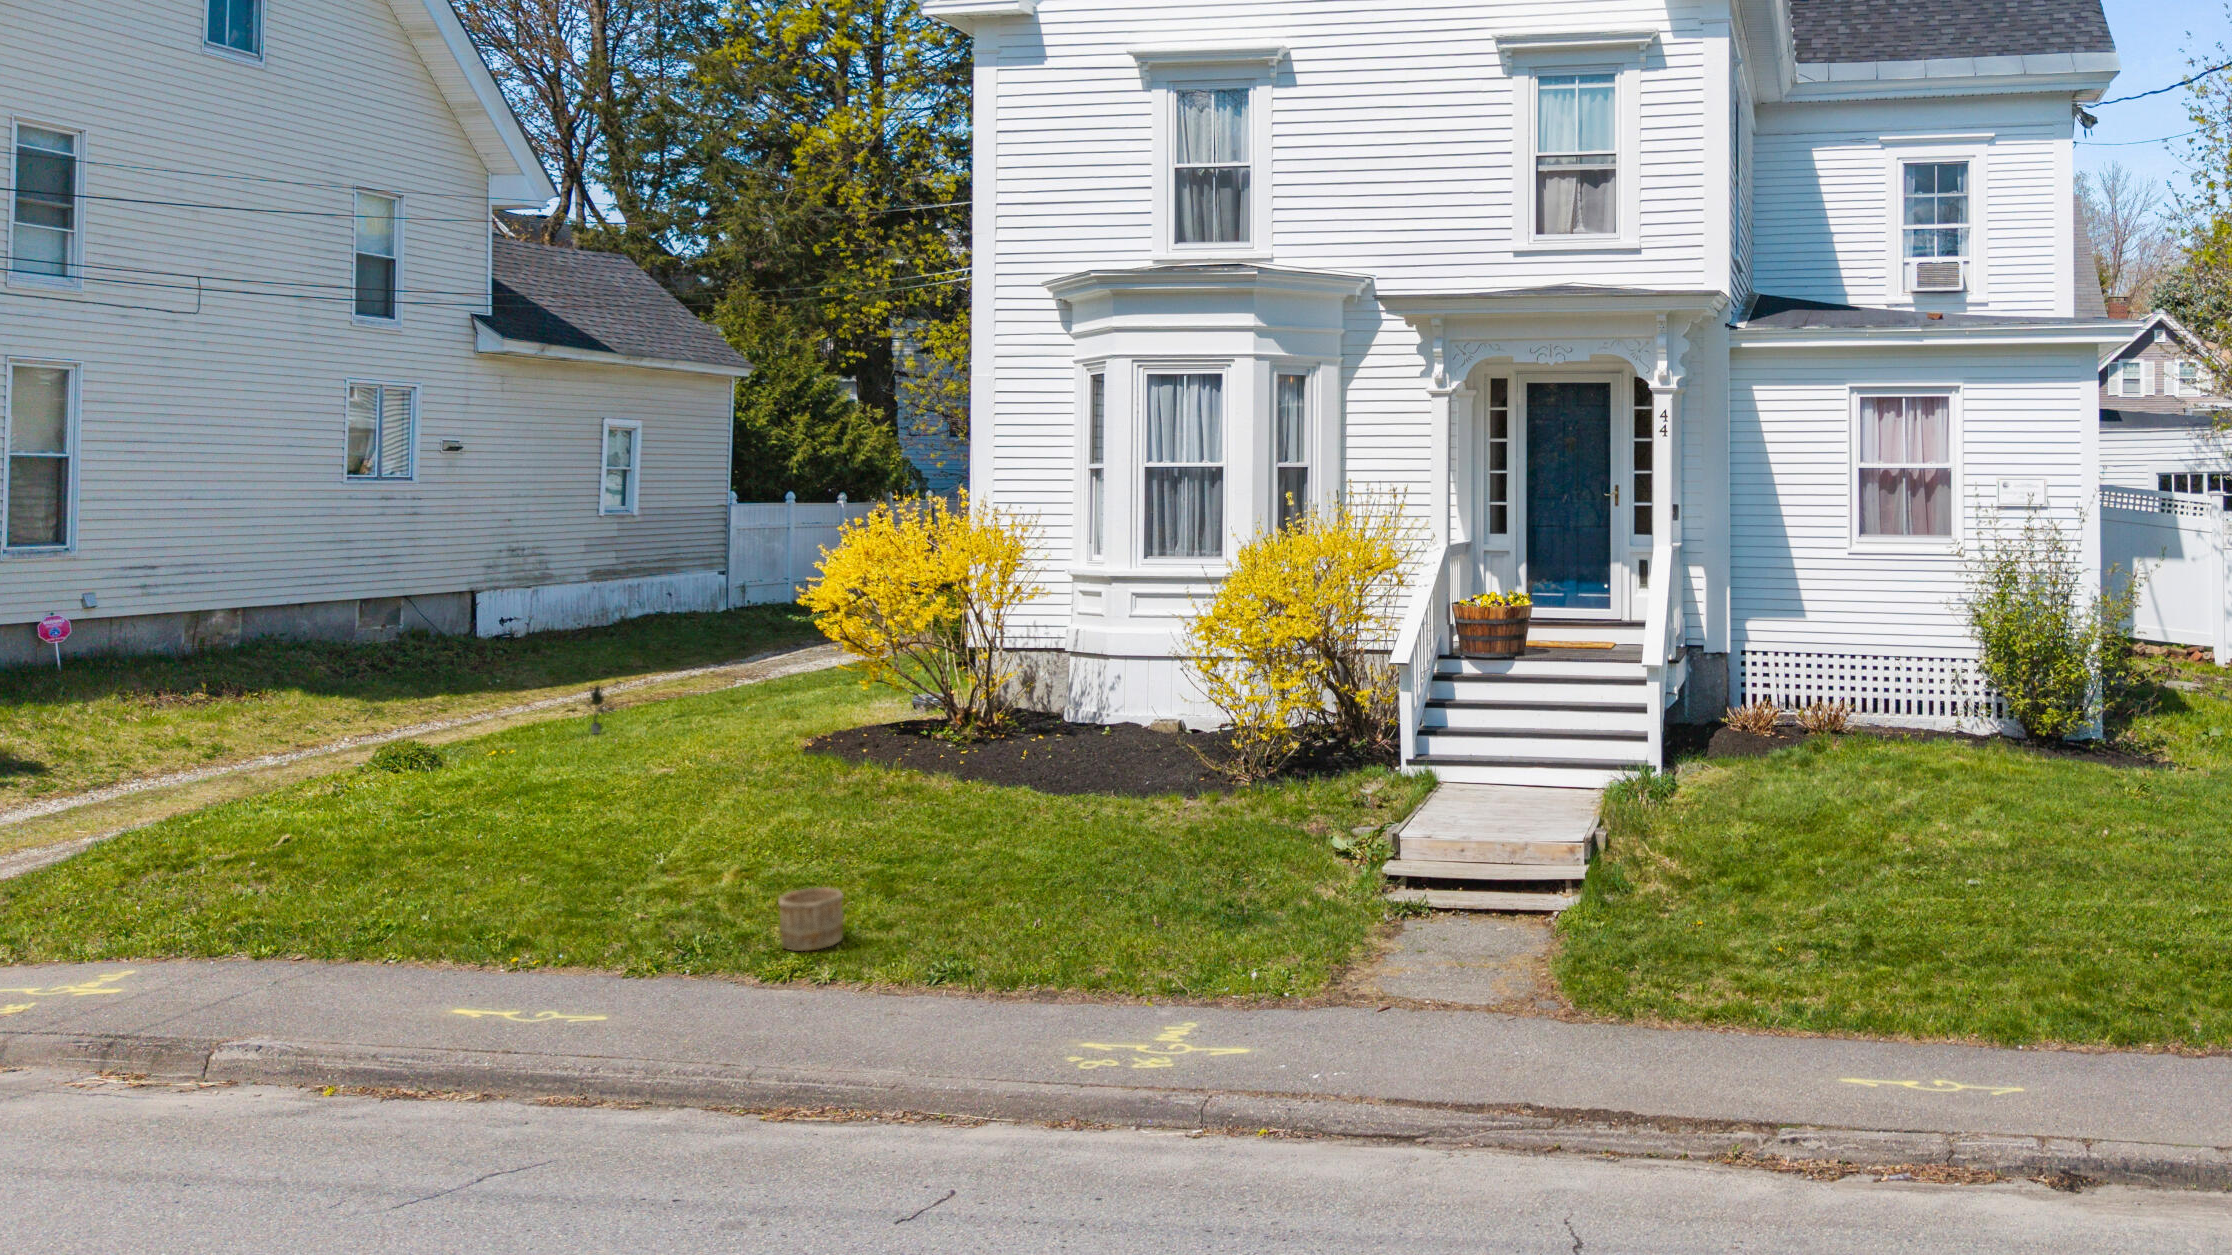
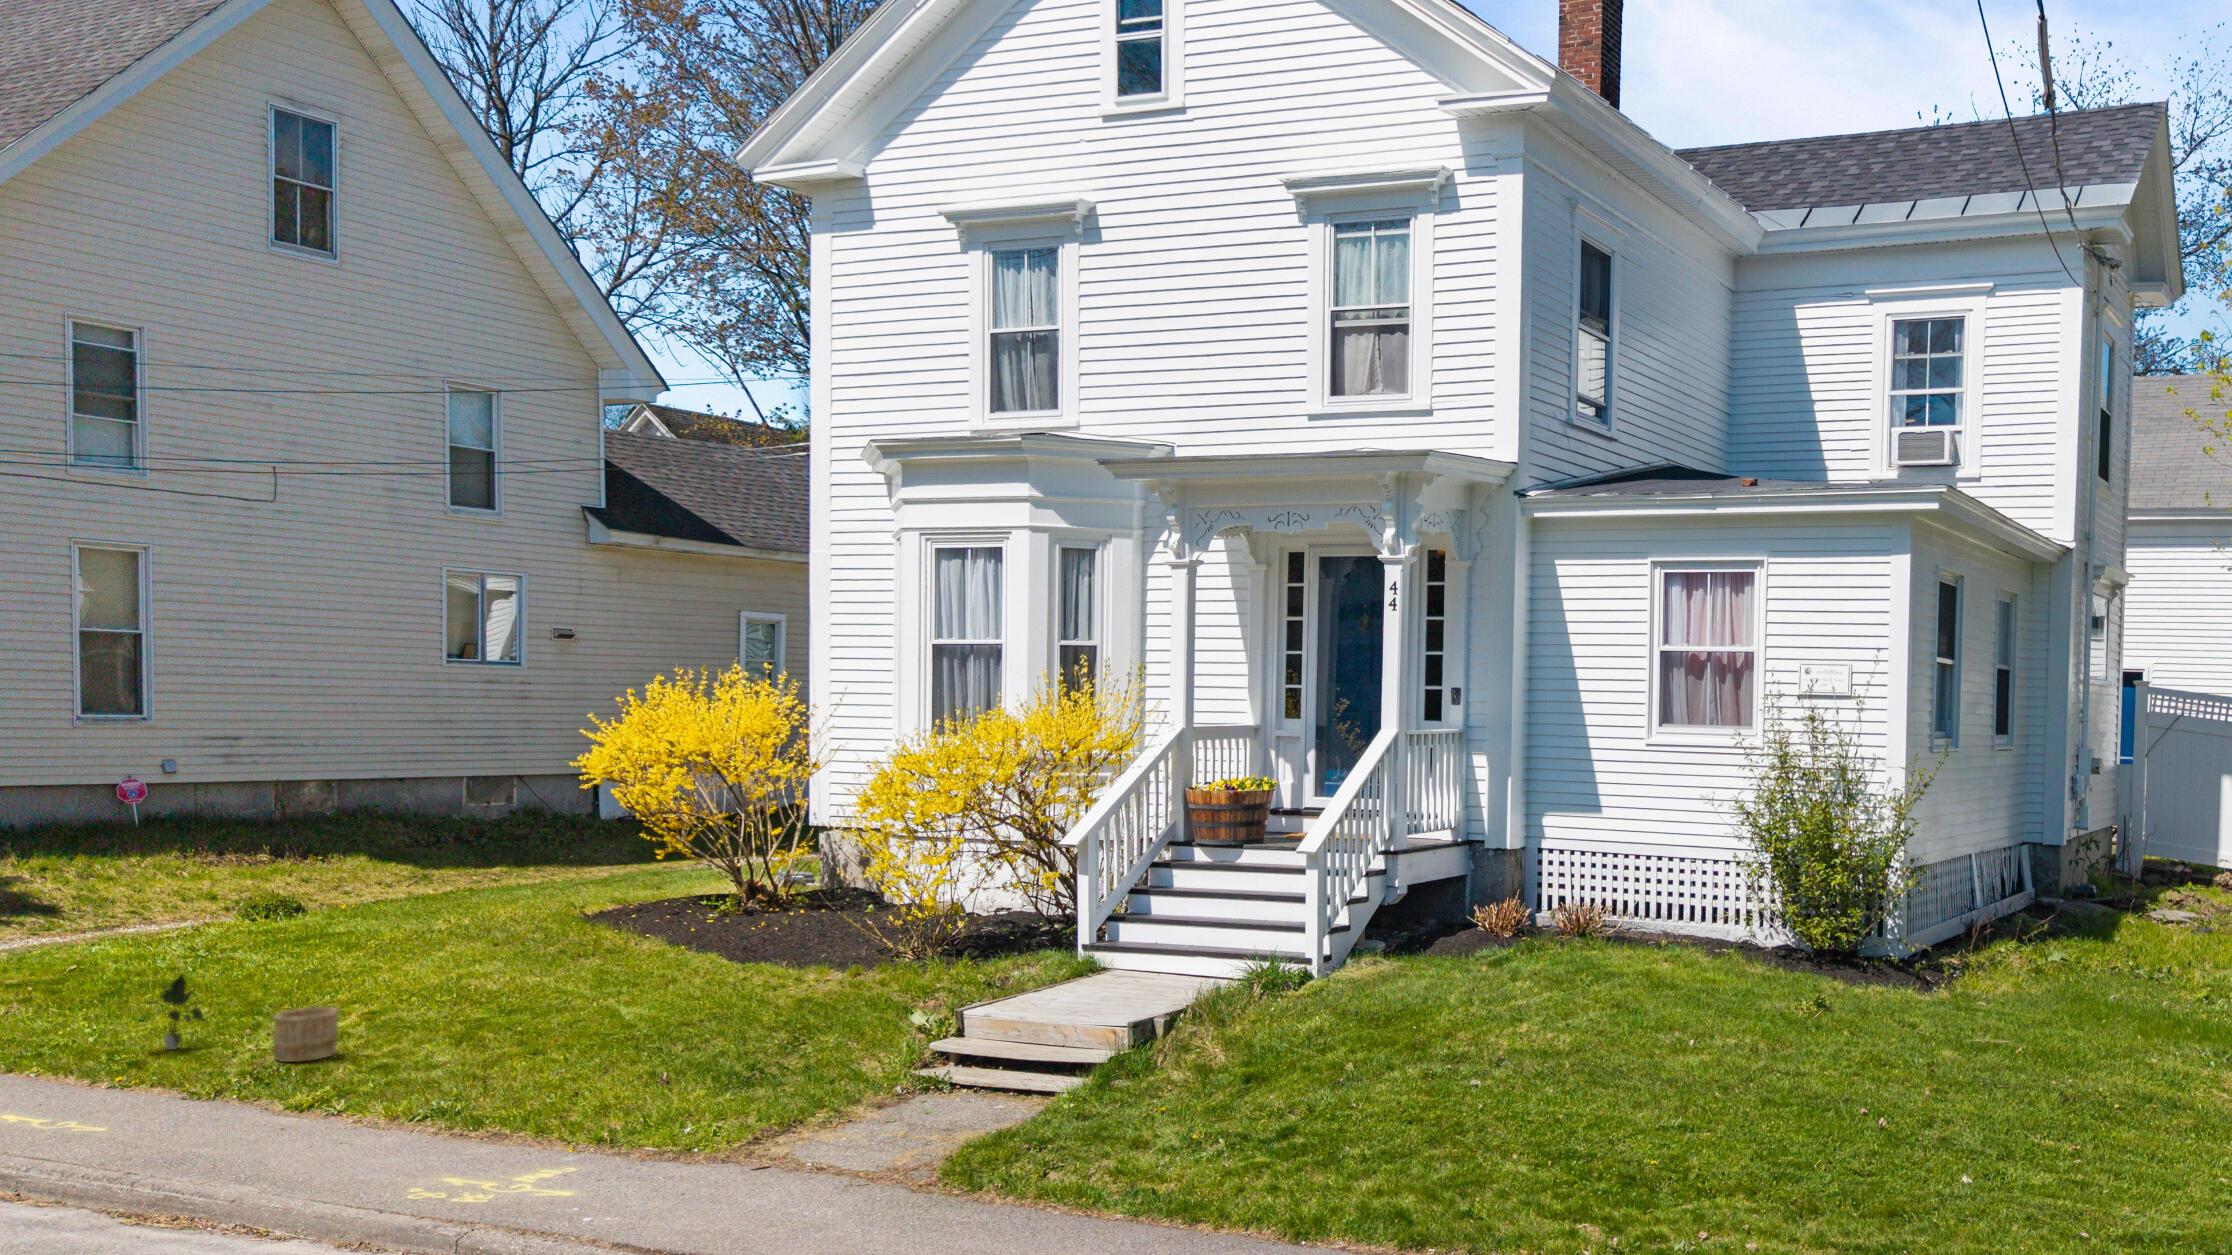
potted plant: present [585,685,614,734] -> present [149,973,205,1050]

